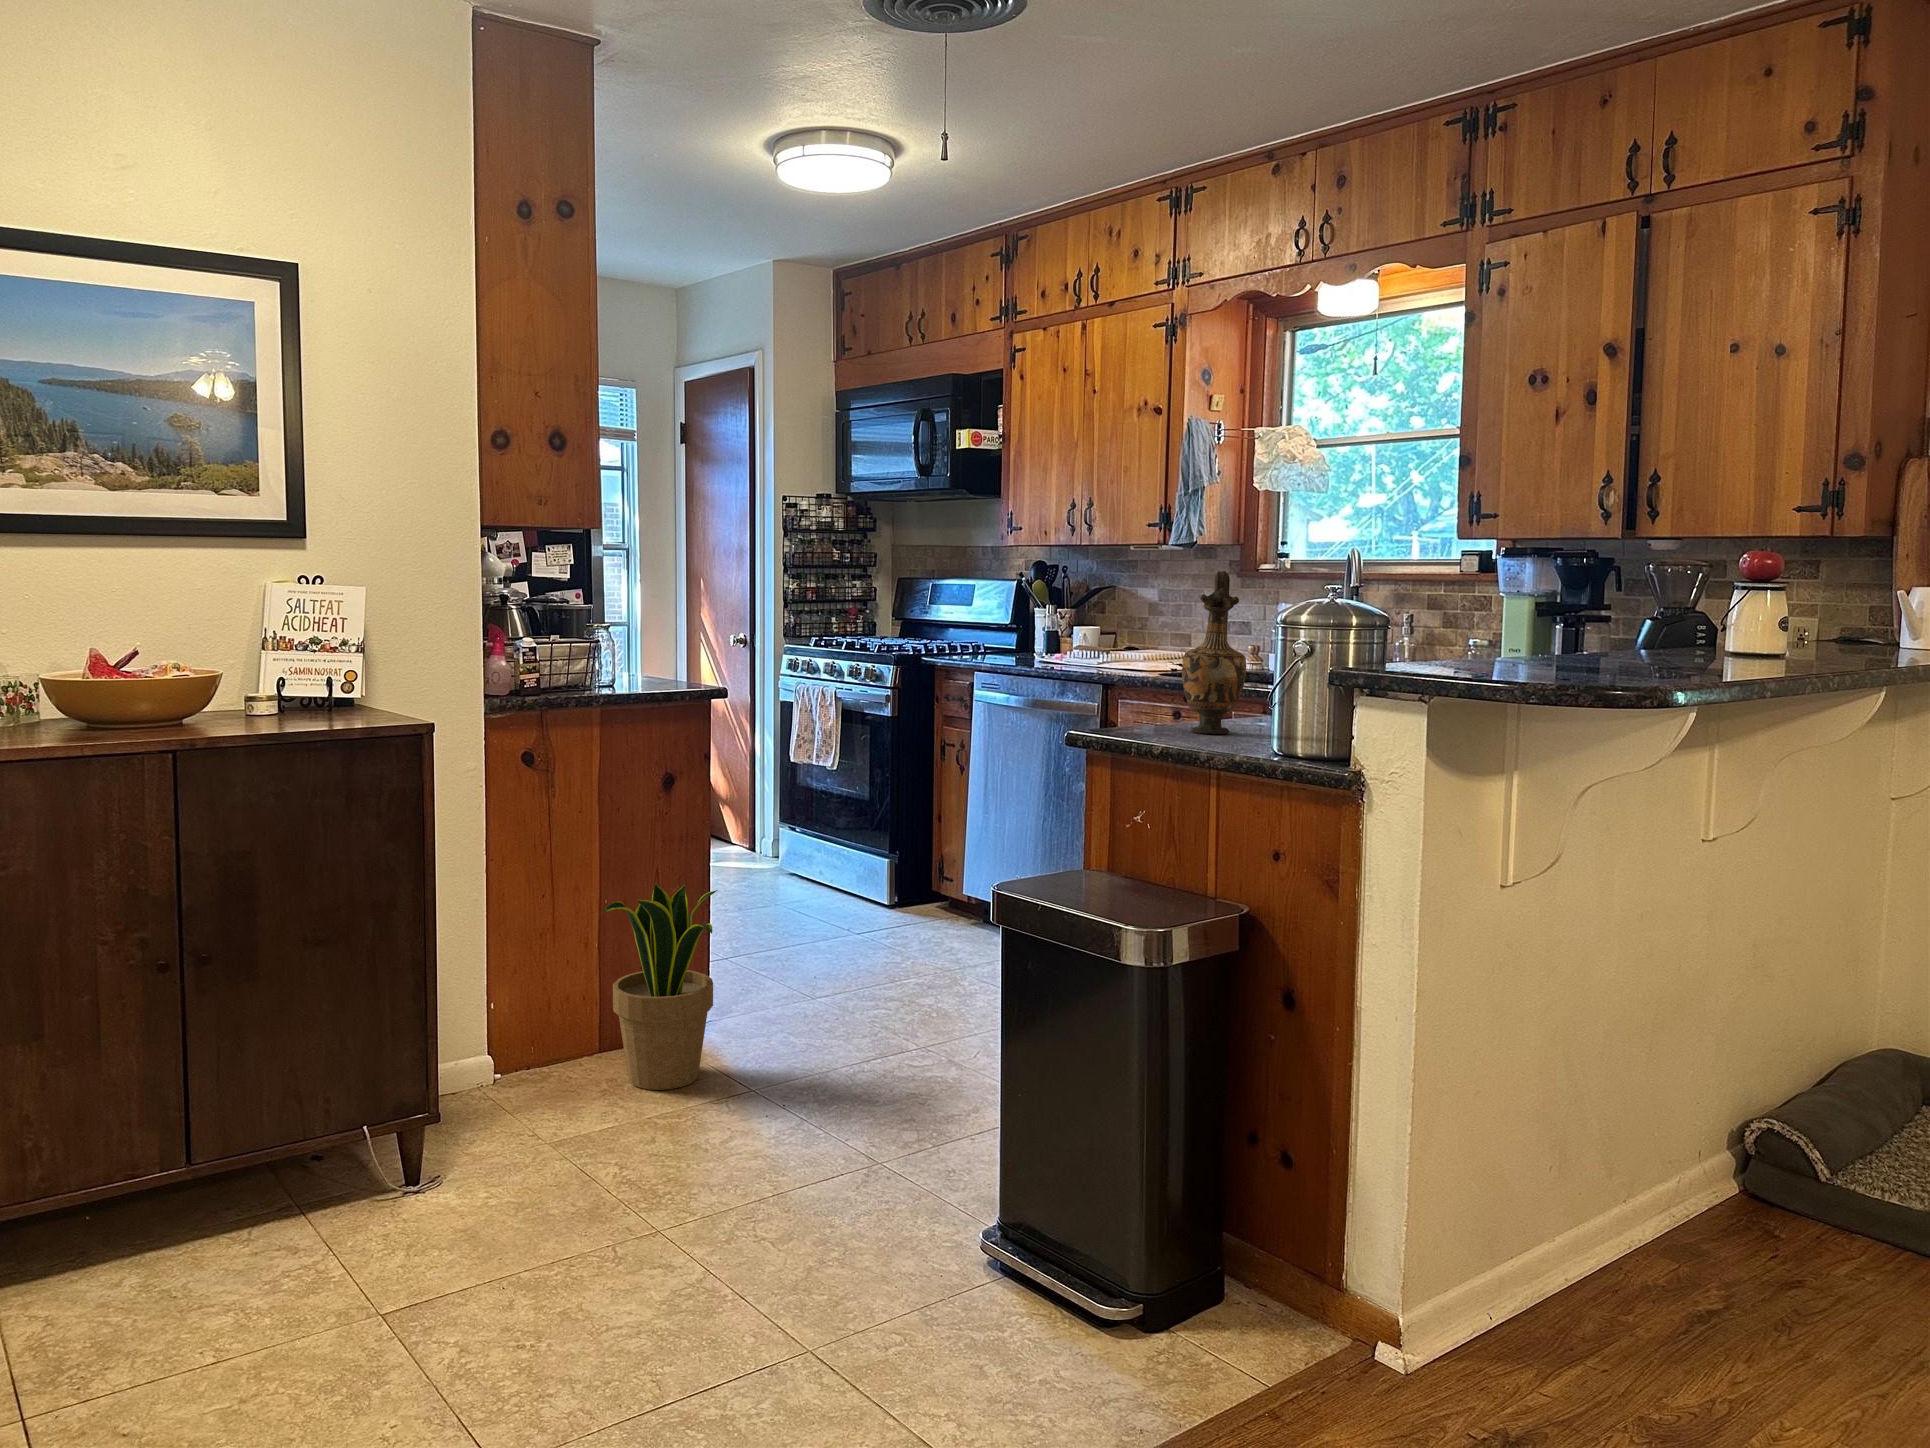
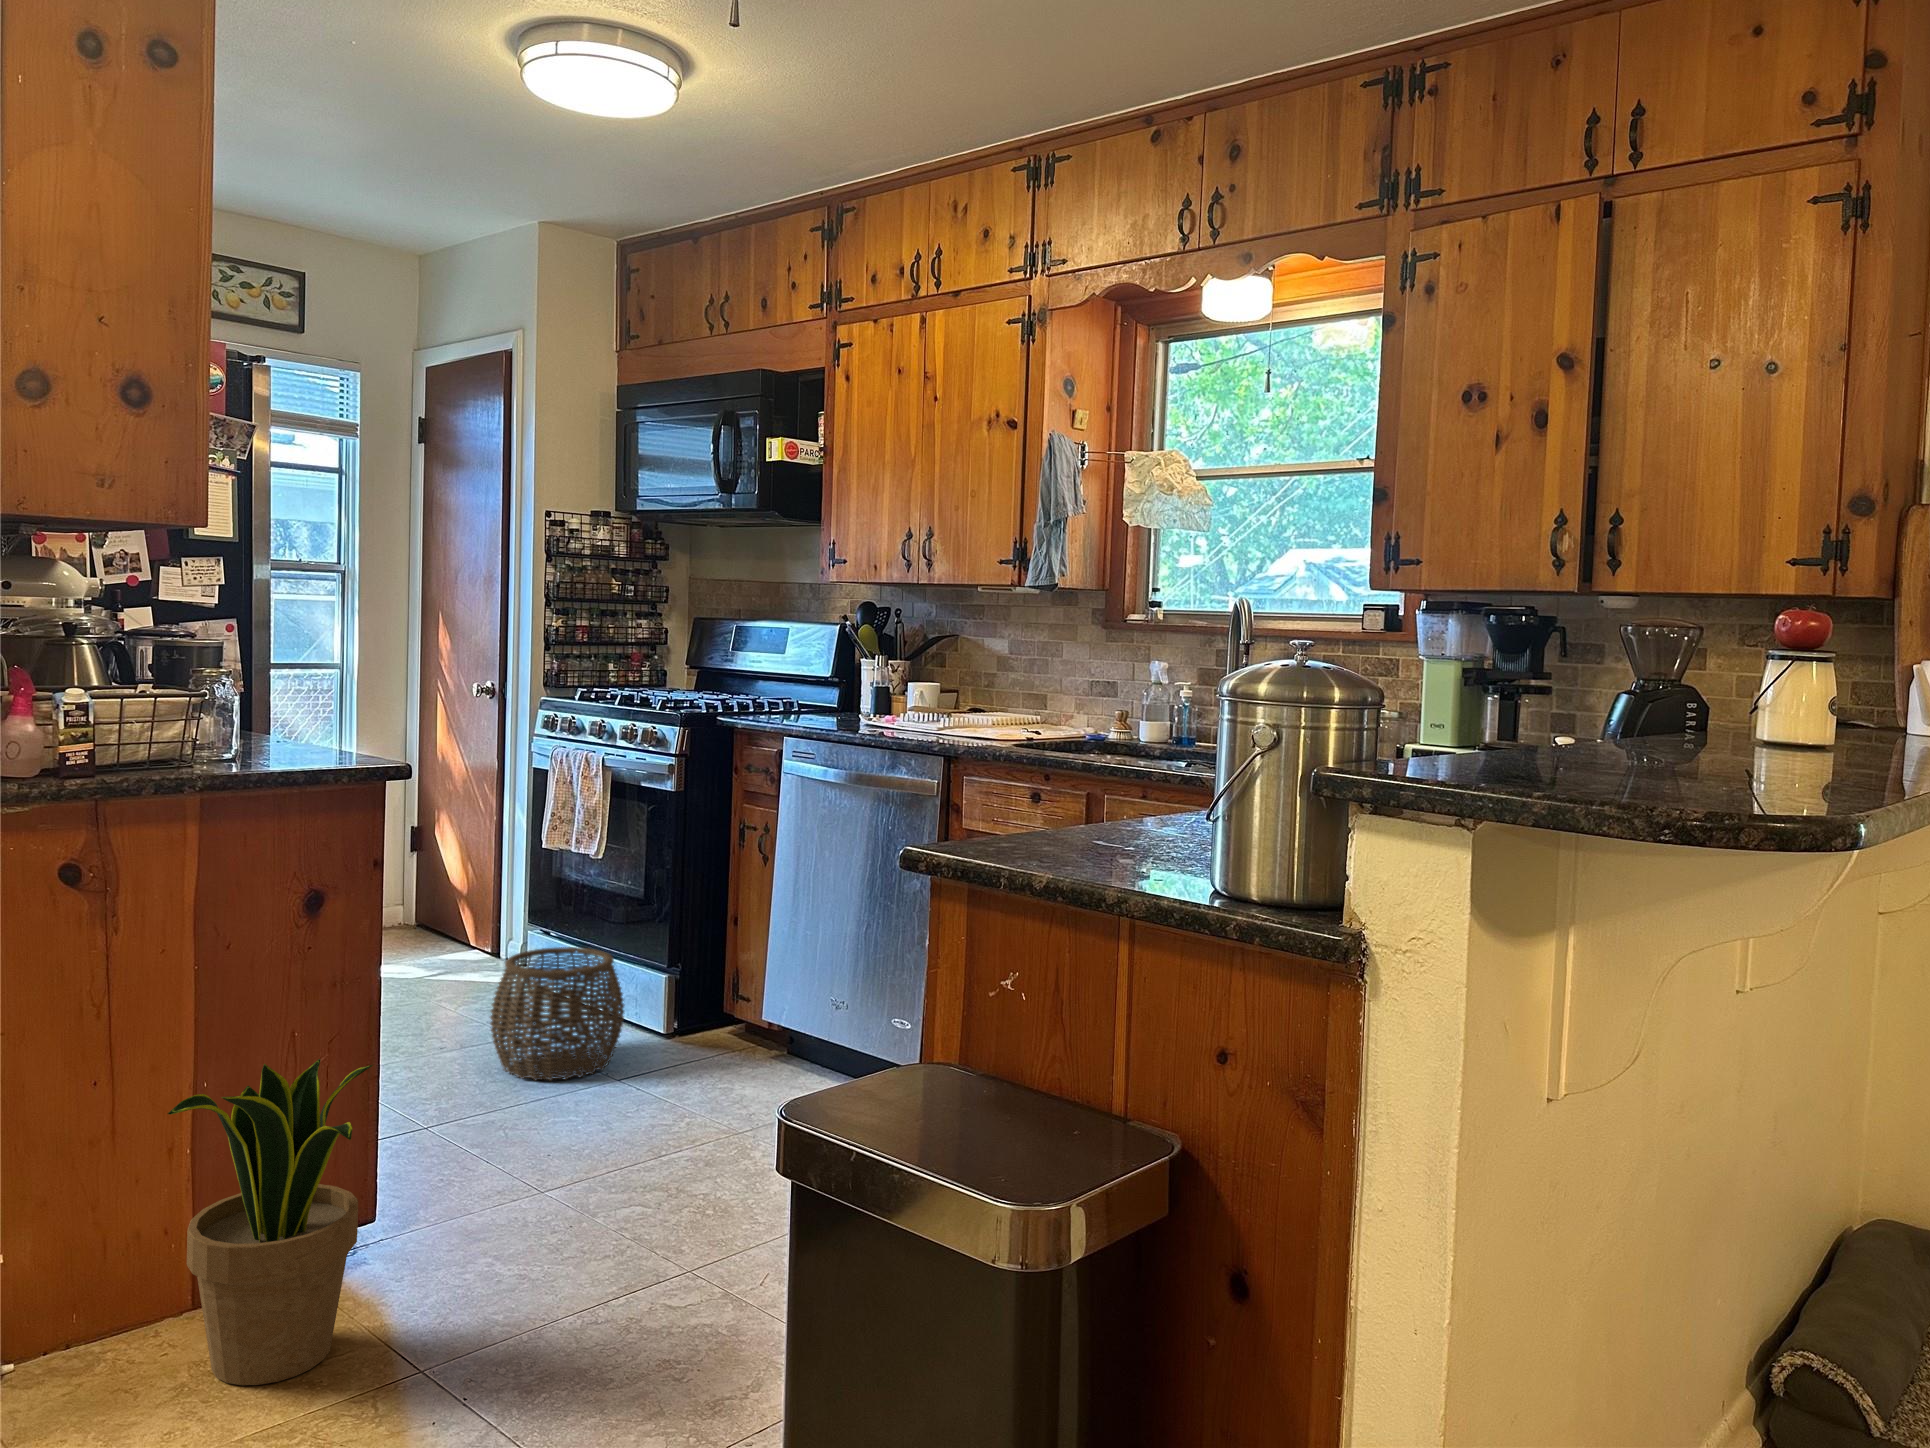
vase: present [1182,571,1246,734] -> none [1069,610,1165,859]
woven basket: none [761,837,860,936] -> present [490,947,624,1080]

